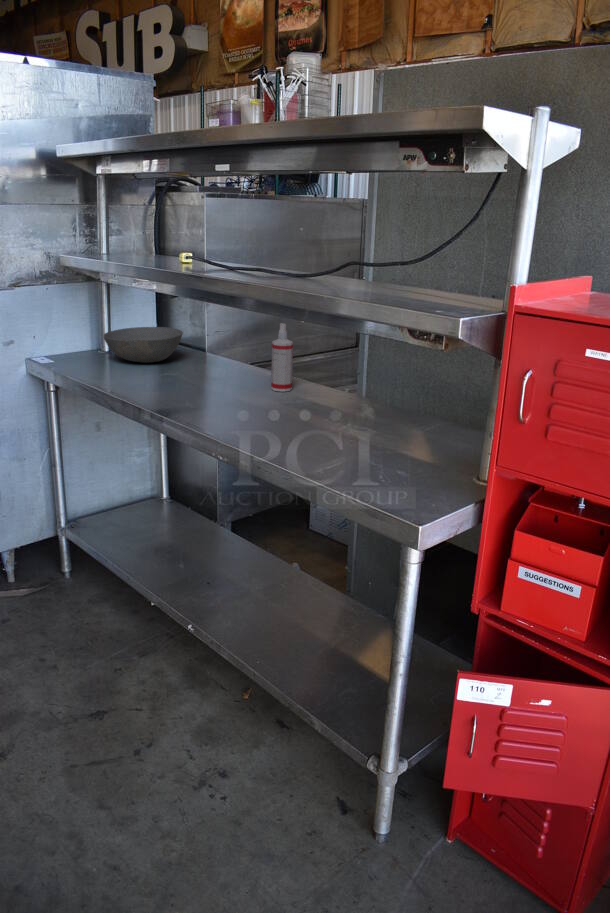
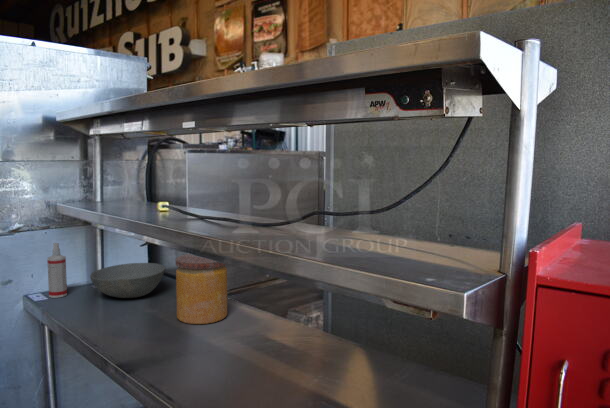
jar: none [200,313,255,386] -> present [176,254,227,324]
spray bottle: present [271,323,293,392] -> present [47,243,67,298]

